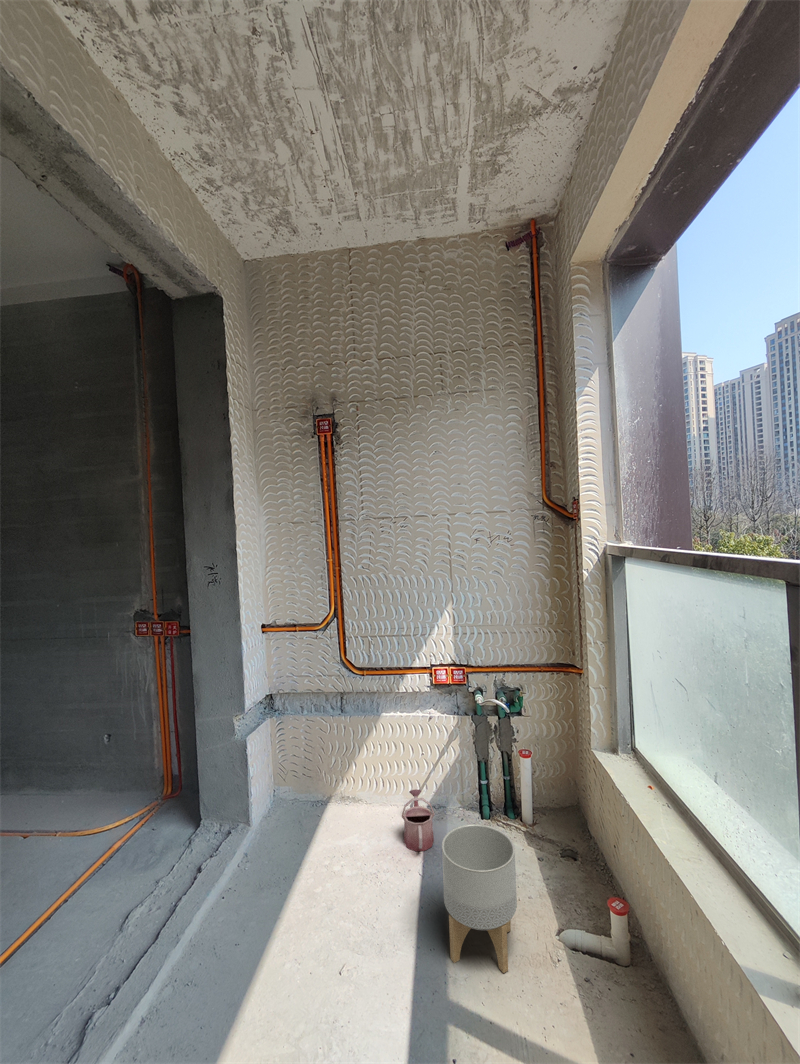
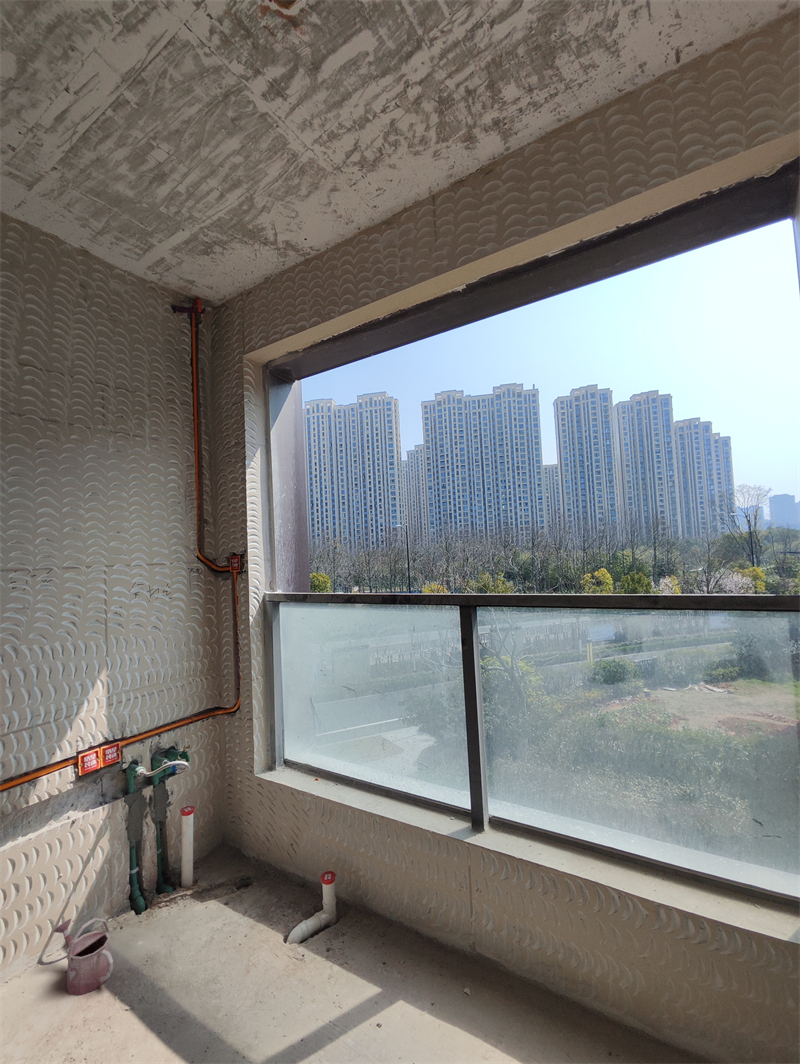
planter: present [442,824,517,973] -> none [200,872,277,1031]

